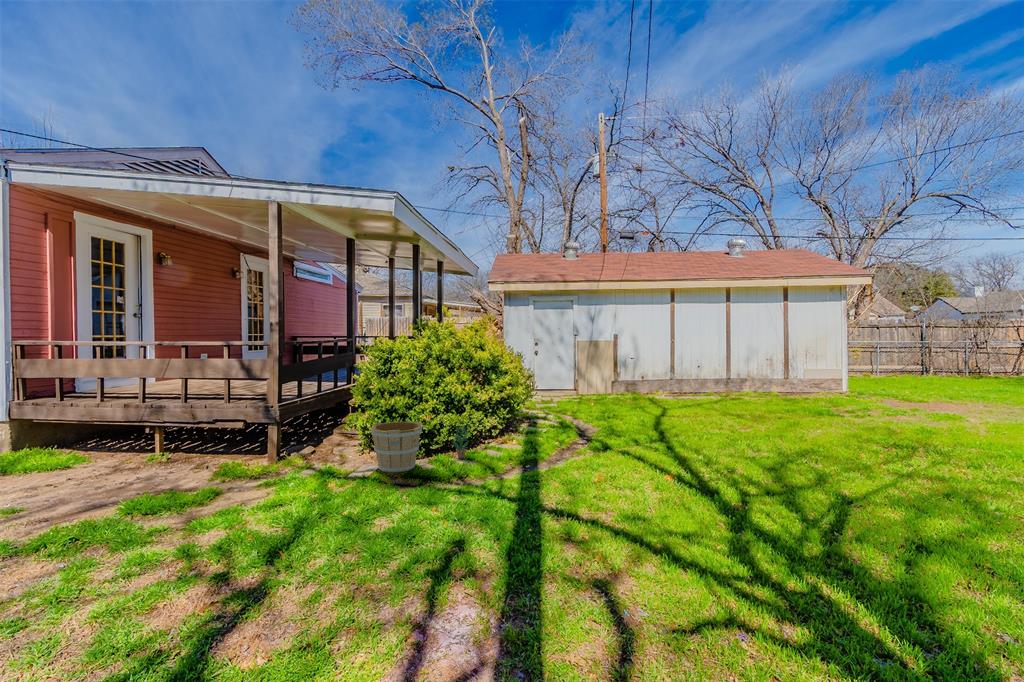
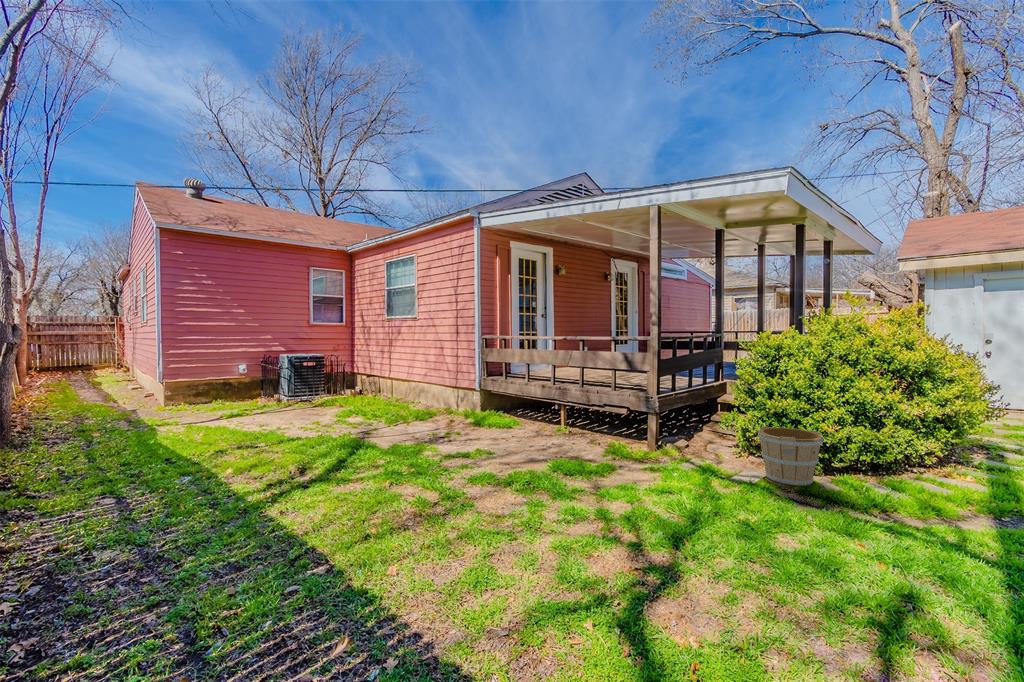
potted plant: present [453,426,469,458] -> none [863,442,893,485]

